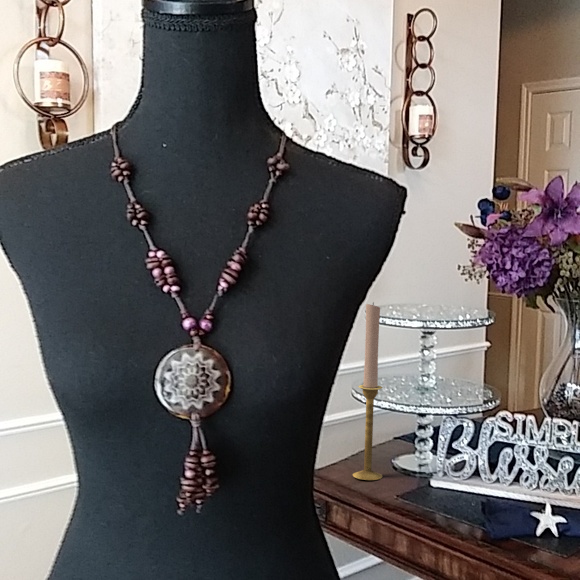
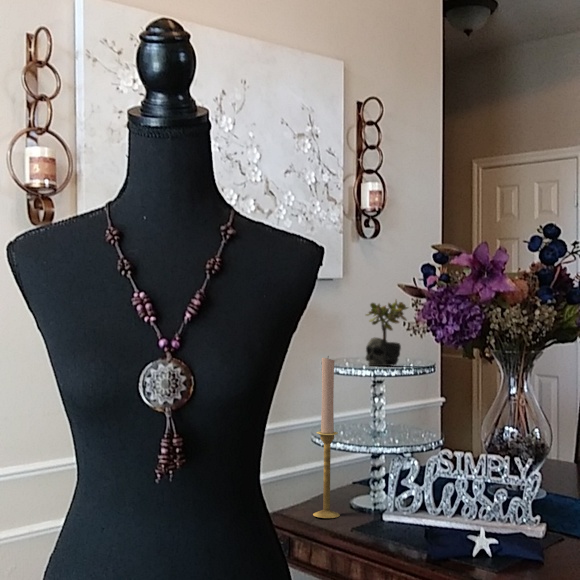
succulent plant: none [411,236,461,310] -> present [366,300,408,366]

